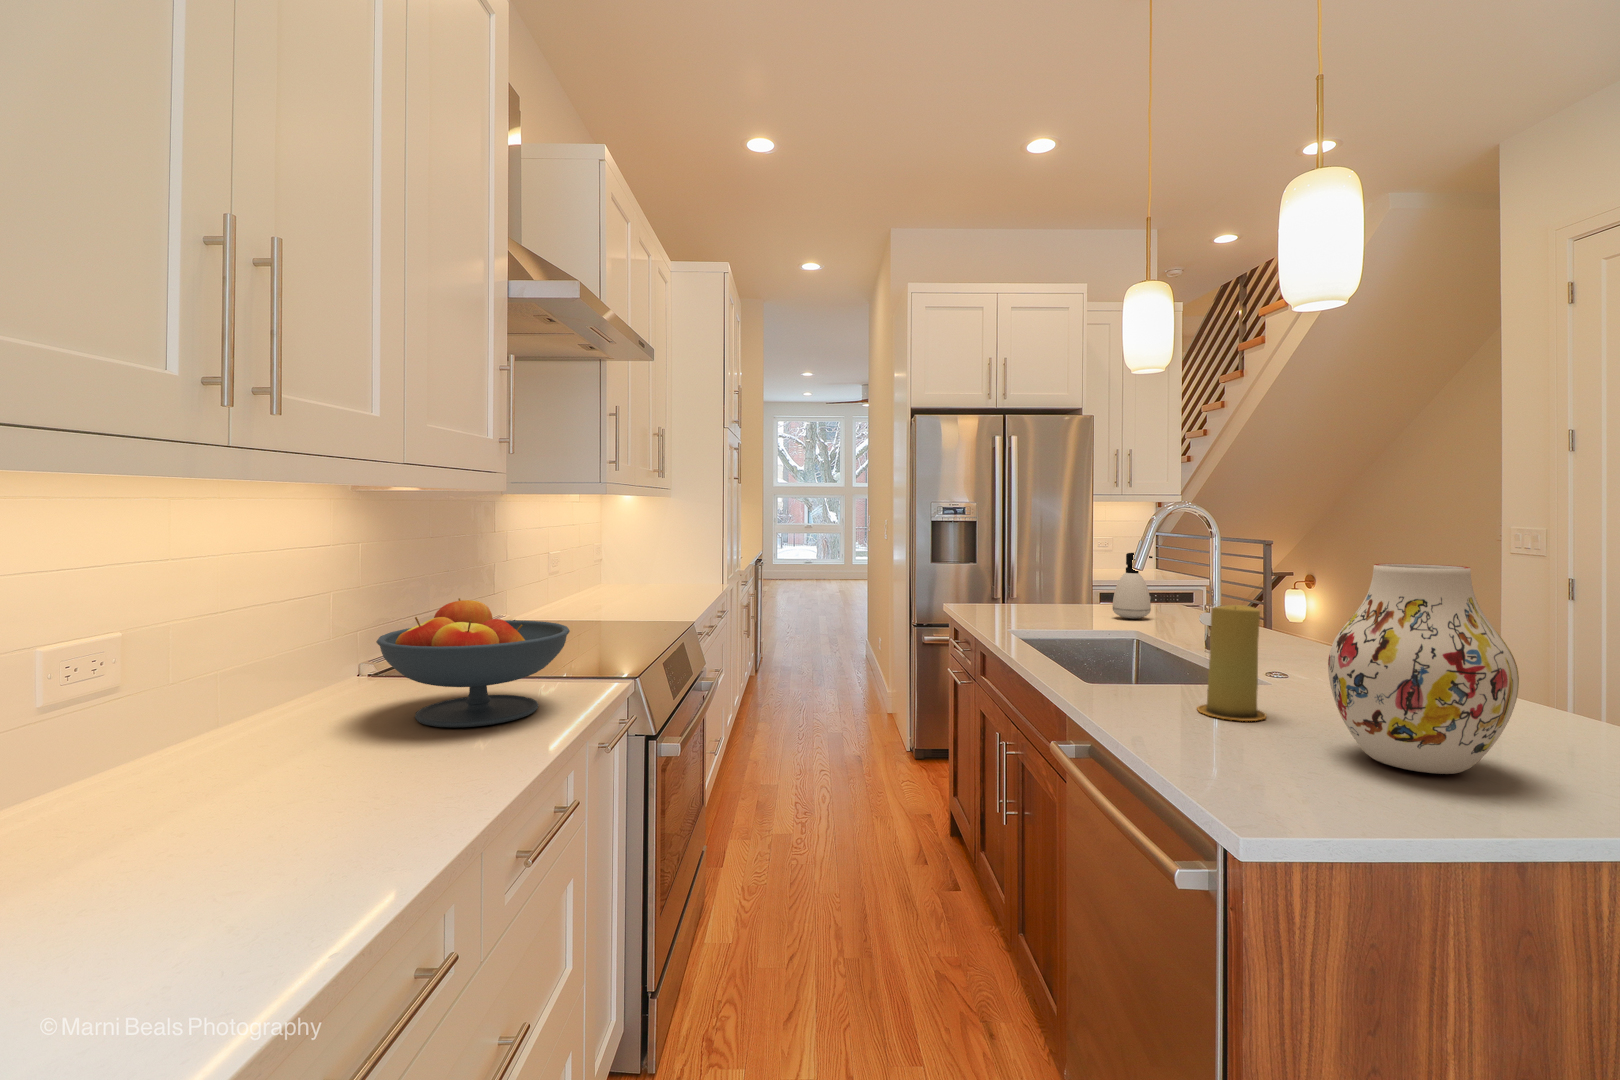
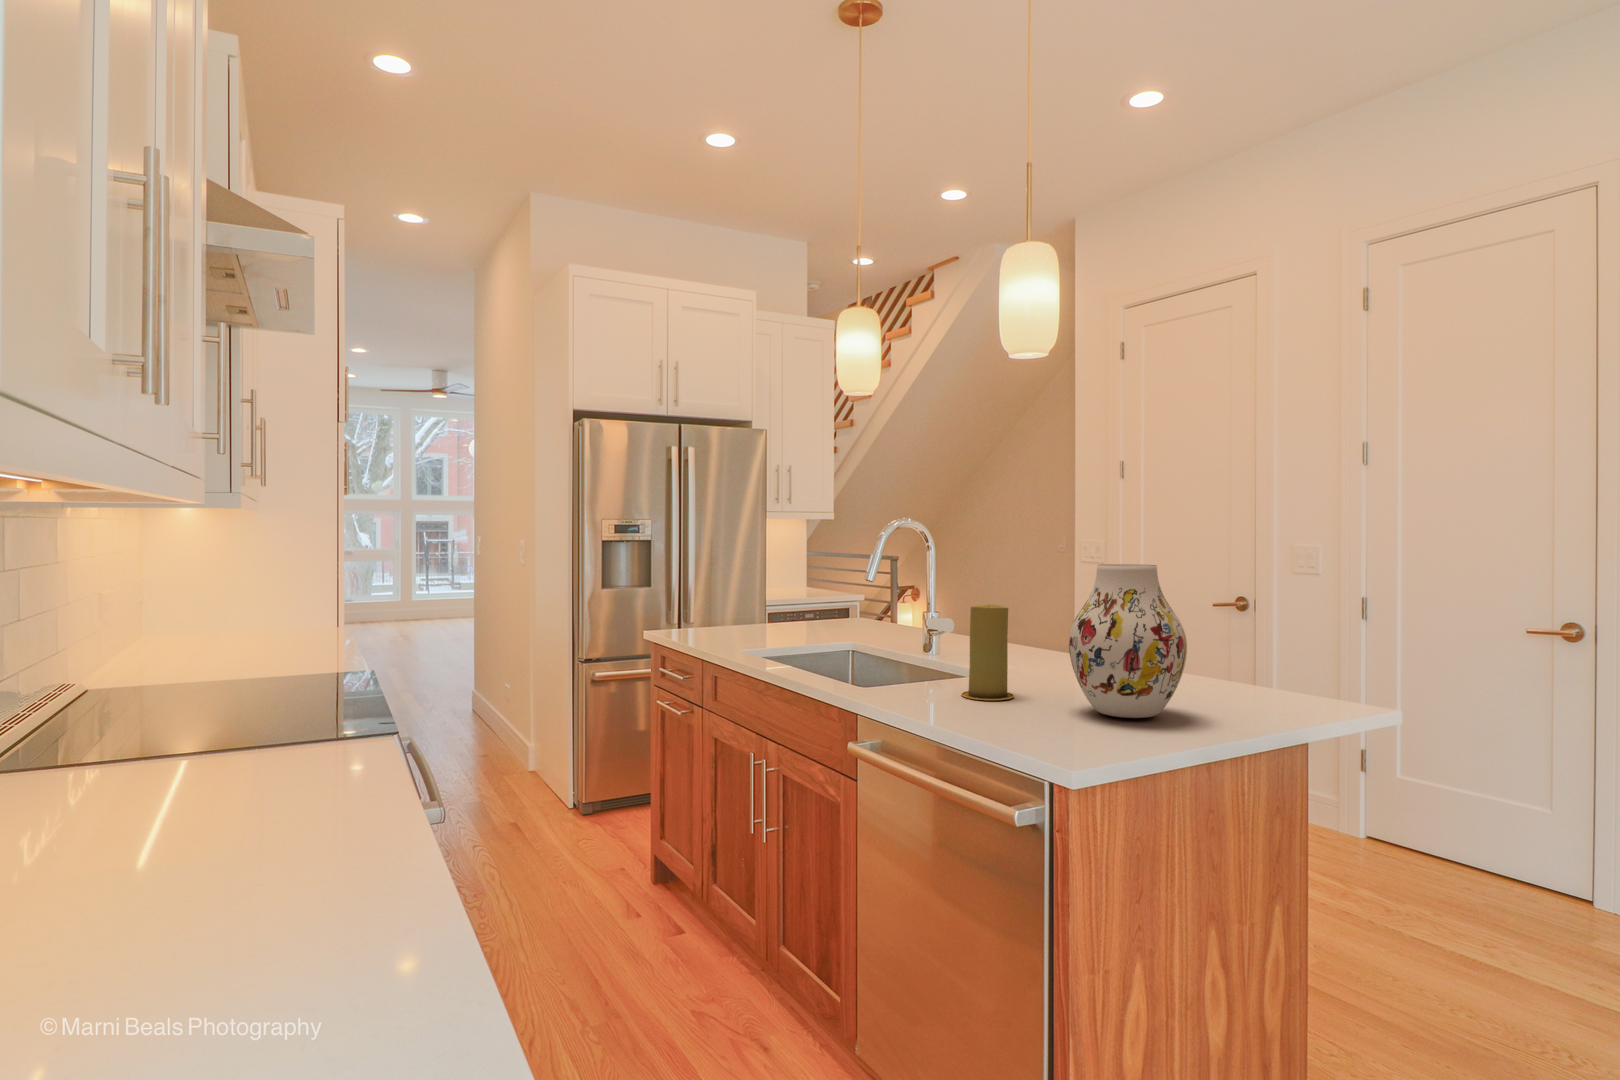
soap dispenser: present [1113,553,1153,619] -> none [822,567,857,631]
fruit bowl: present [376,598,570,727] -> none [111,638,371,797]

